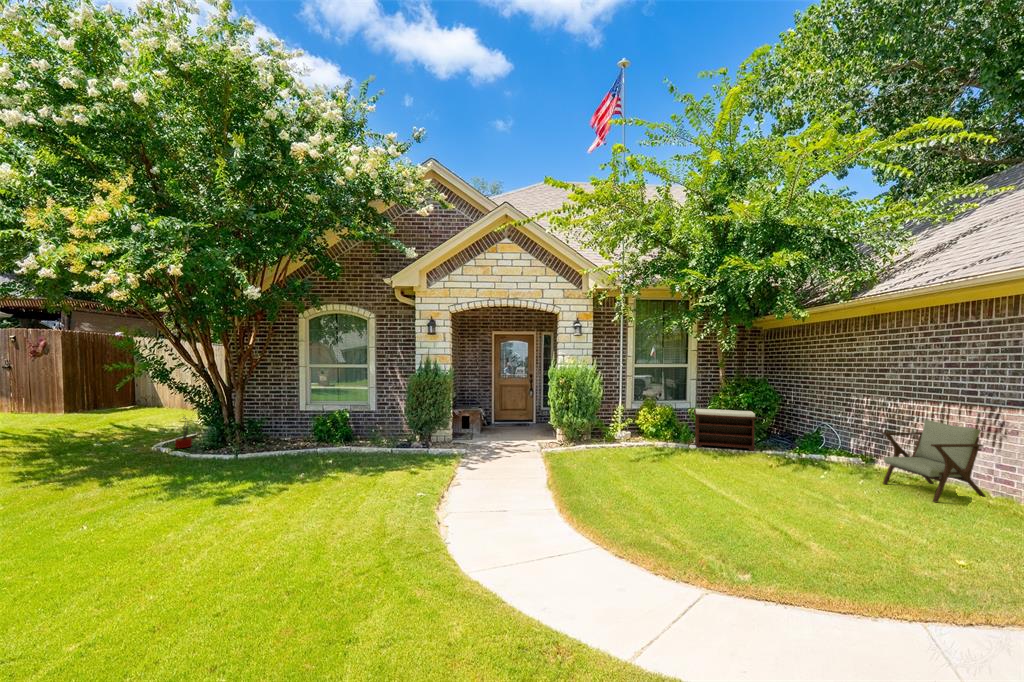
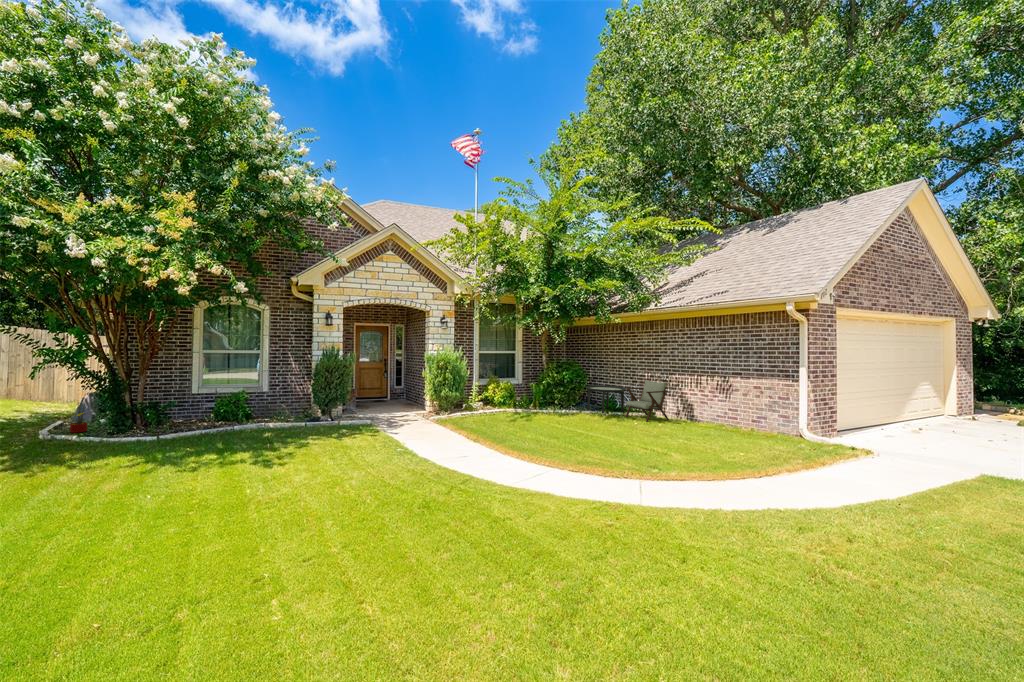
bench: present [694,408,757,451] -> none [522,381,561,407]
round table: none [801,421,881,470] -> present [586,385,626,413]

